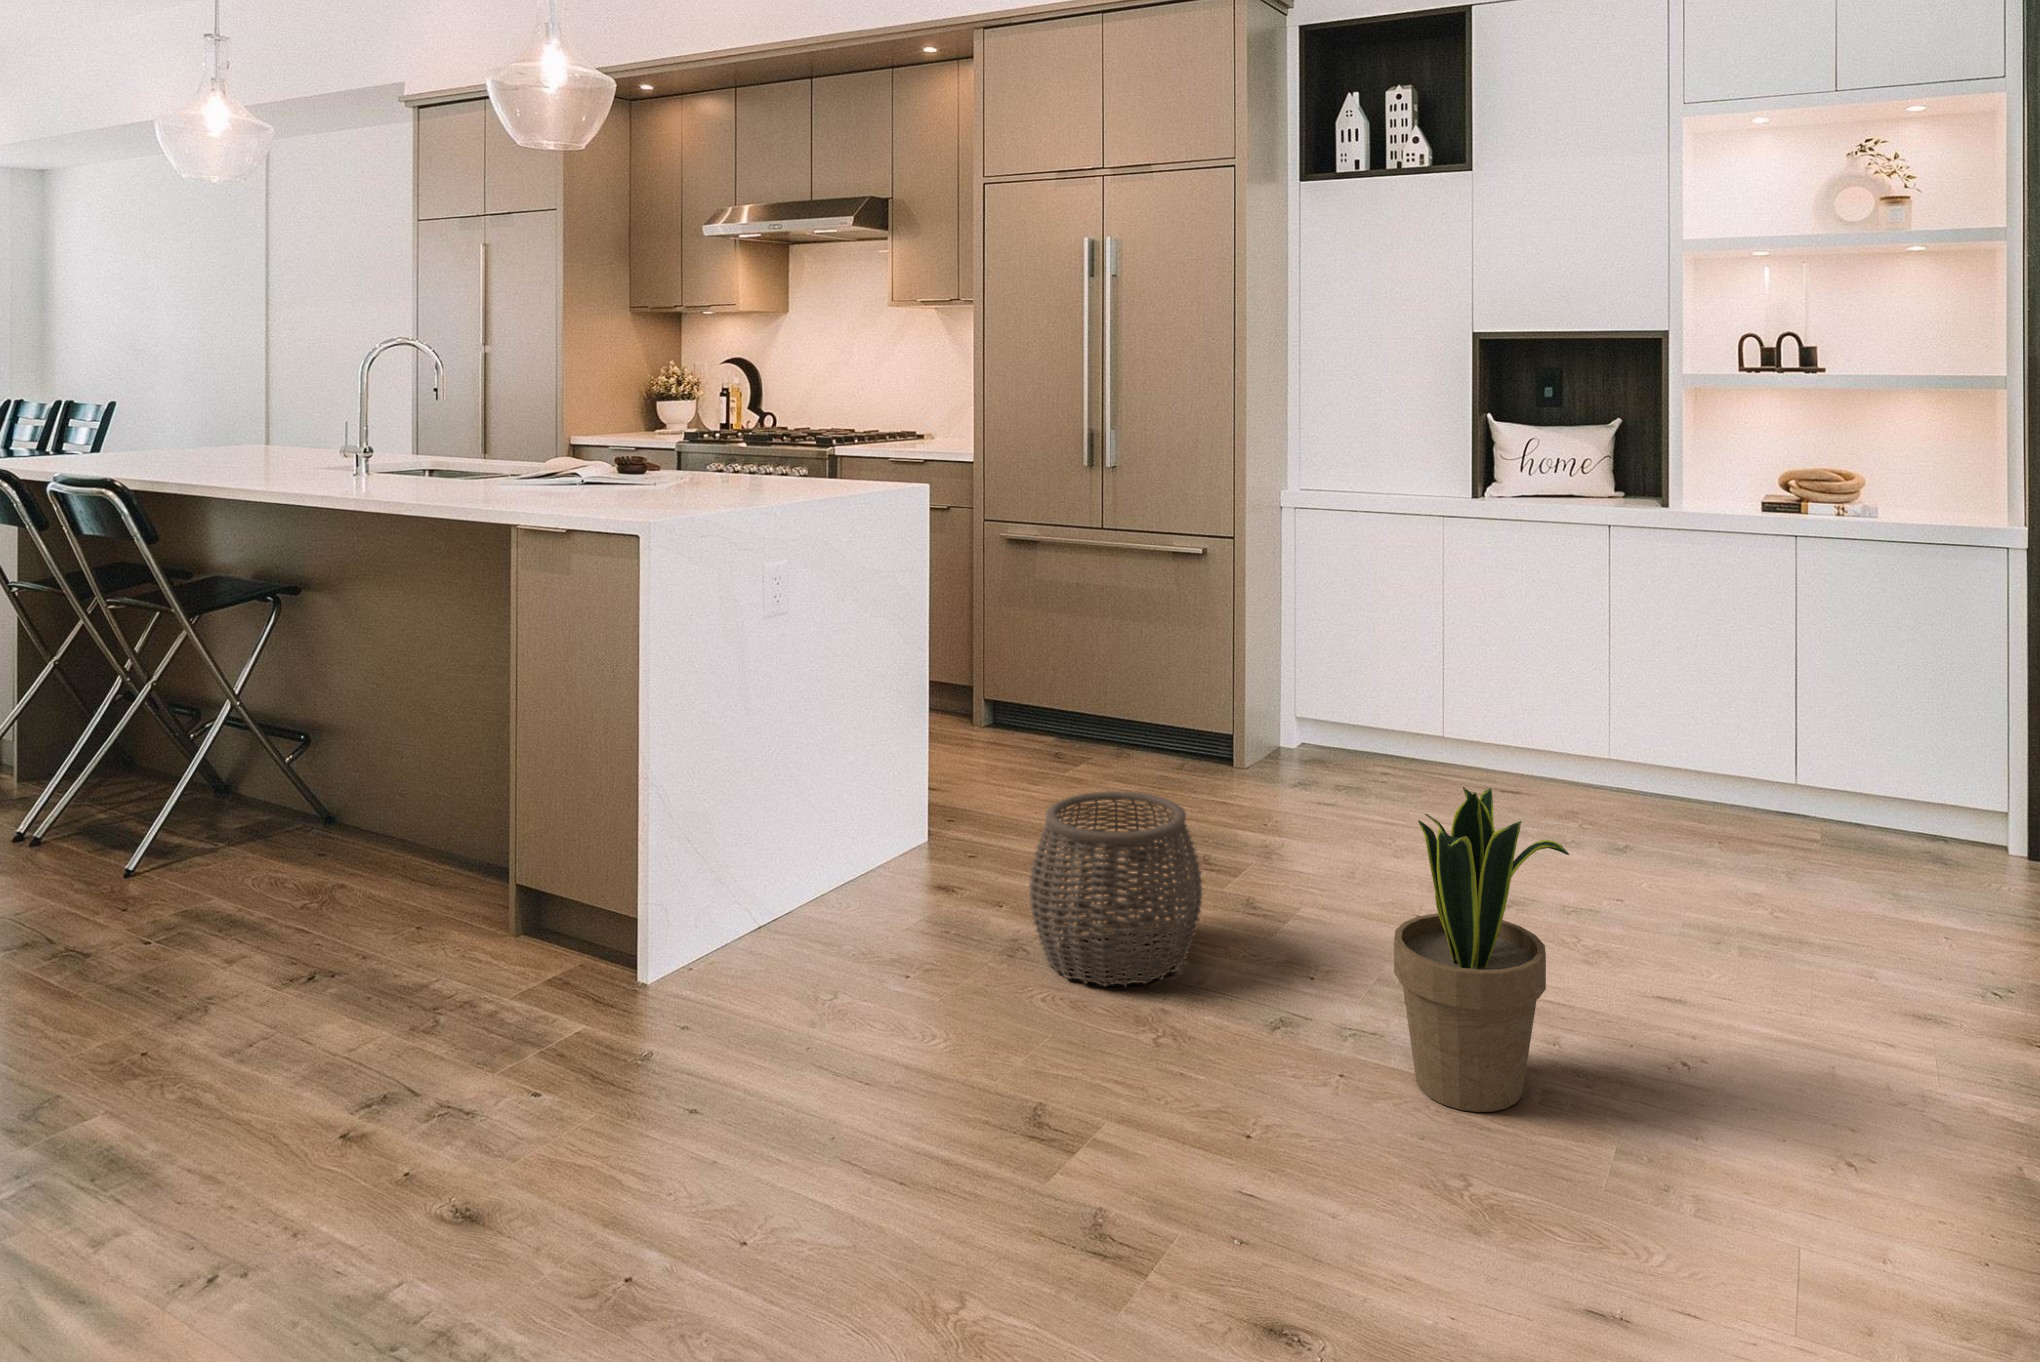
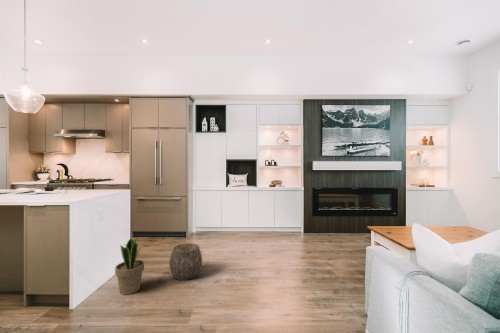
potted plant: present [1394,787,1569,1112] -> present [115,238,148,295]

